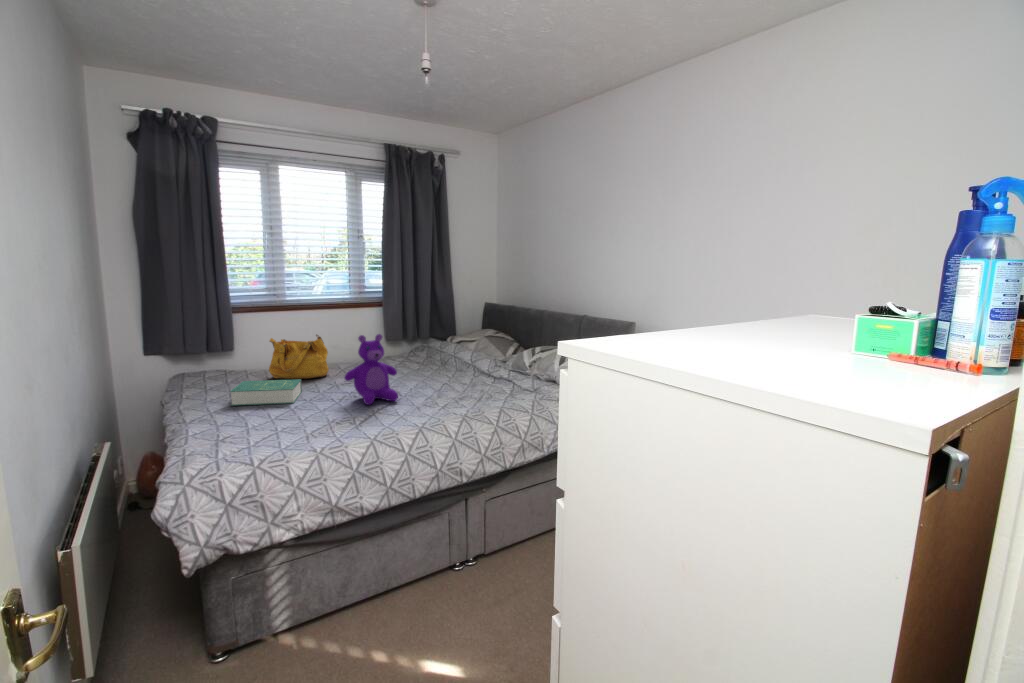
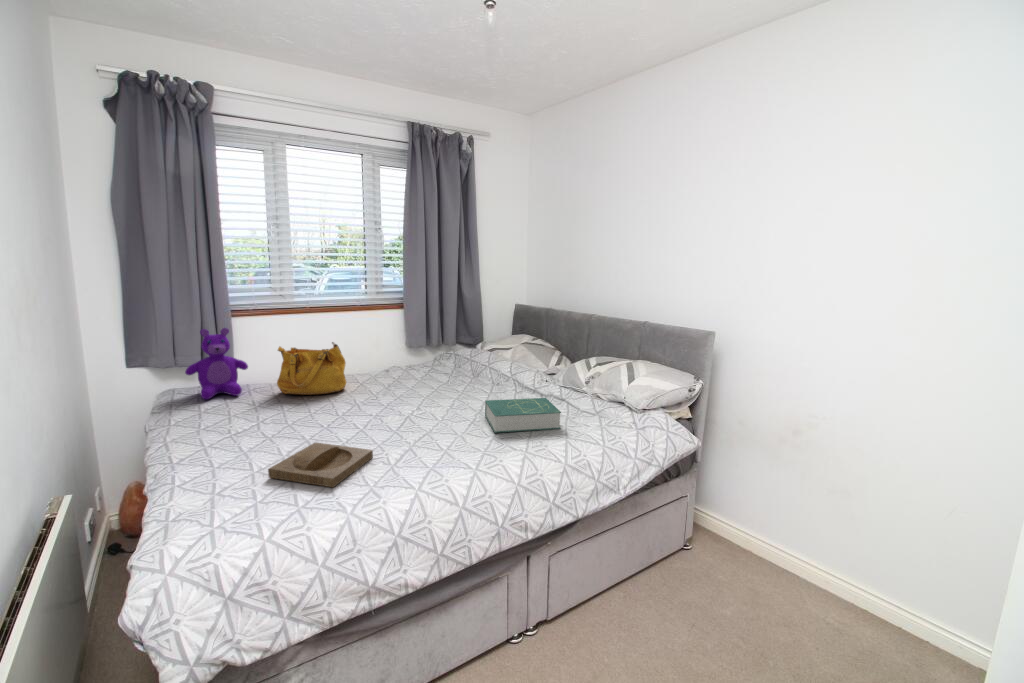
teddy bear: present [345,334,398,405] -> present [185,328,248,399]
book: present [230,379,302,406] -> present [485,398,561,433]
tray: none [259,409,342,438] -> present [268,443,373,487]

